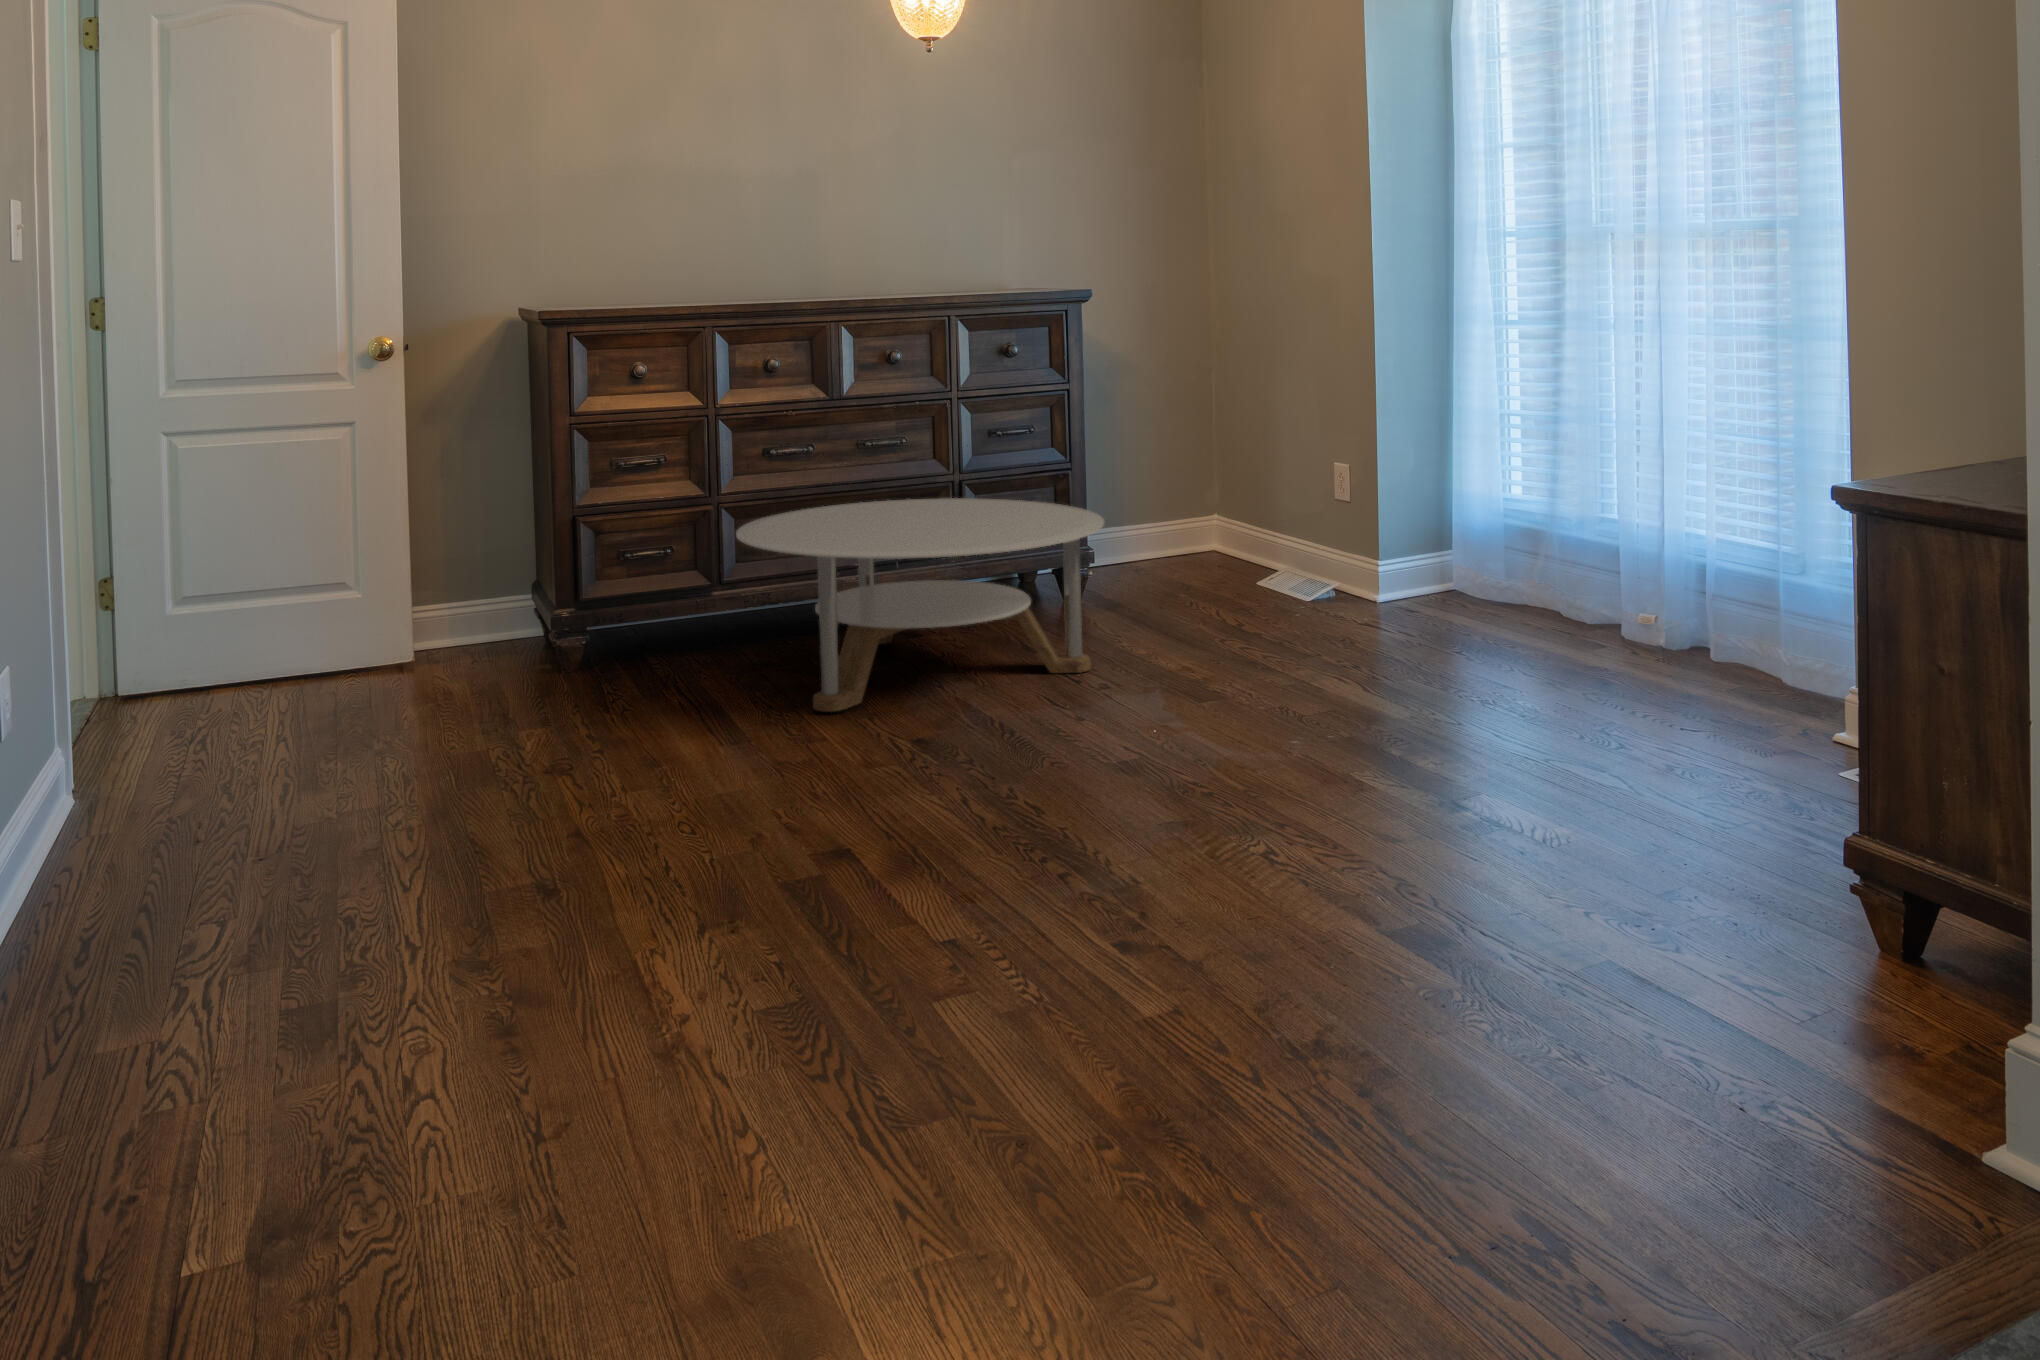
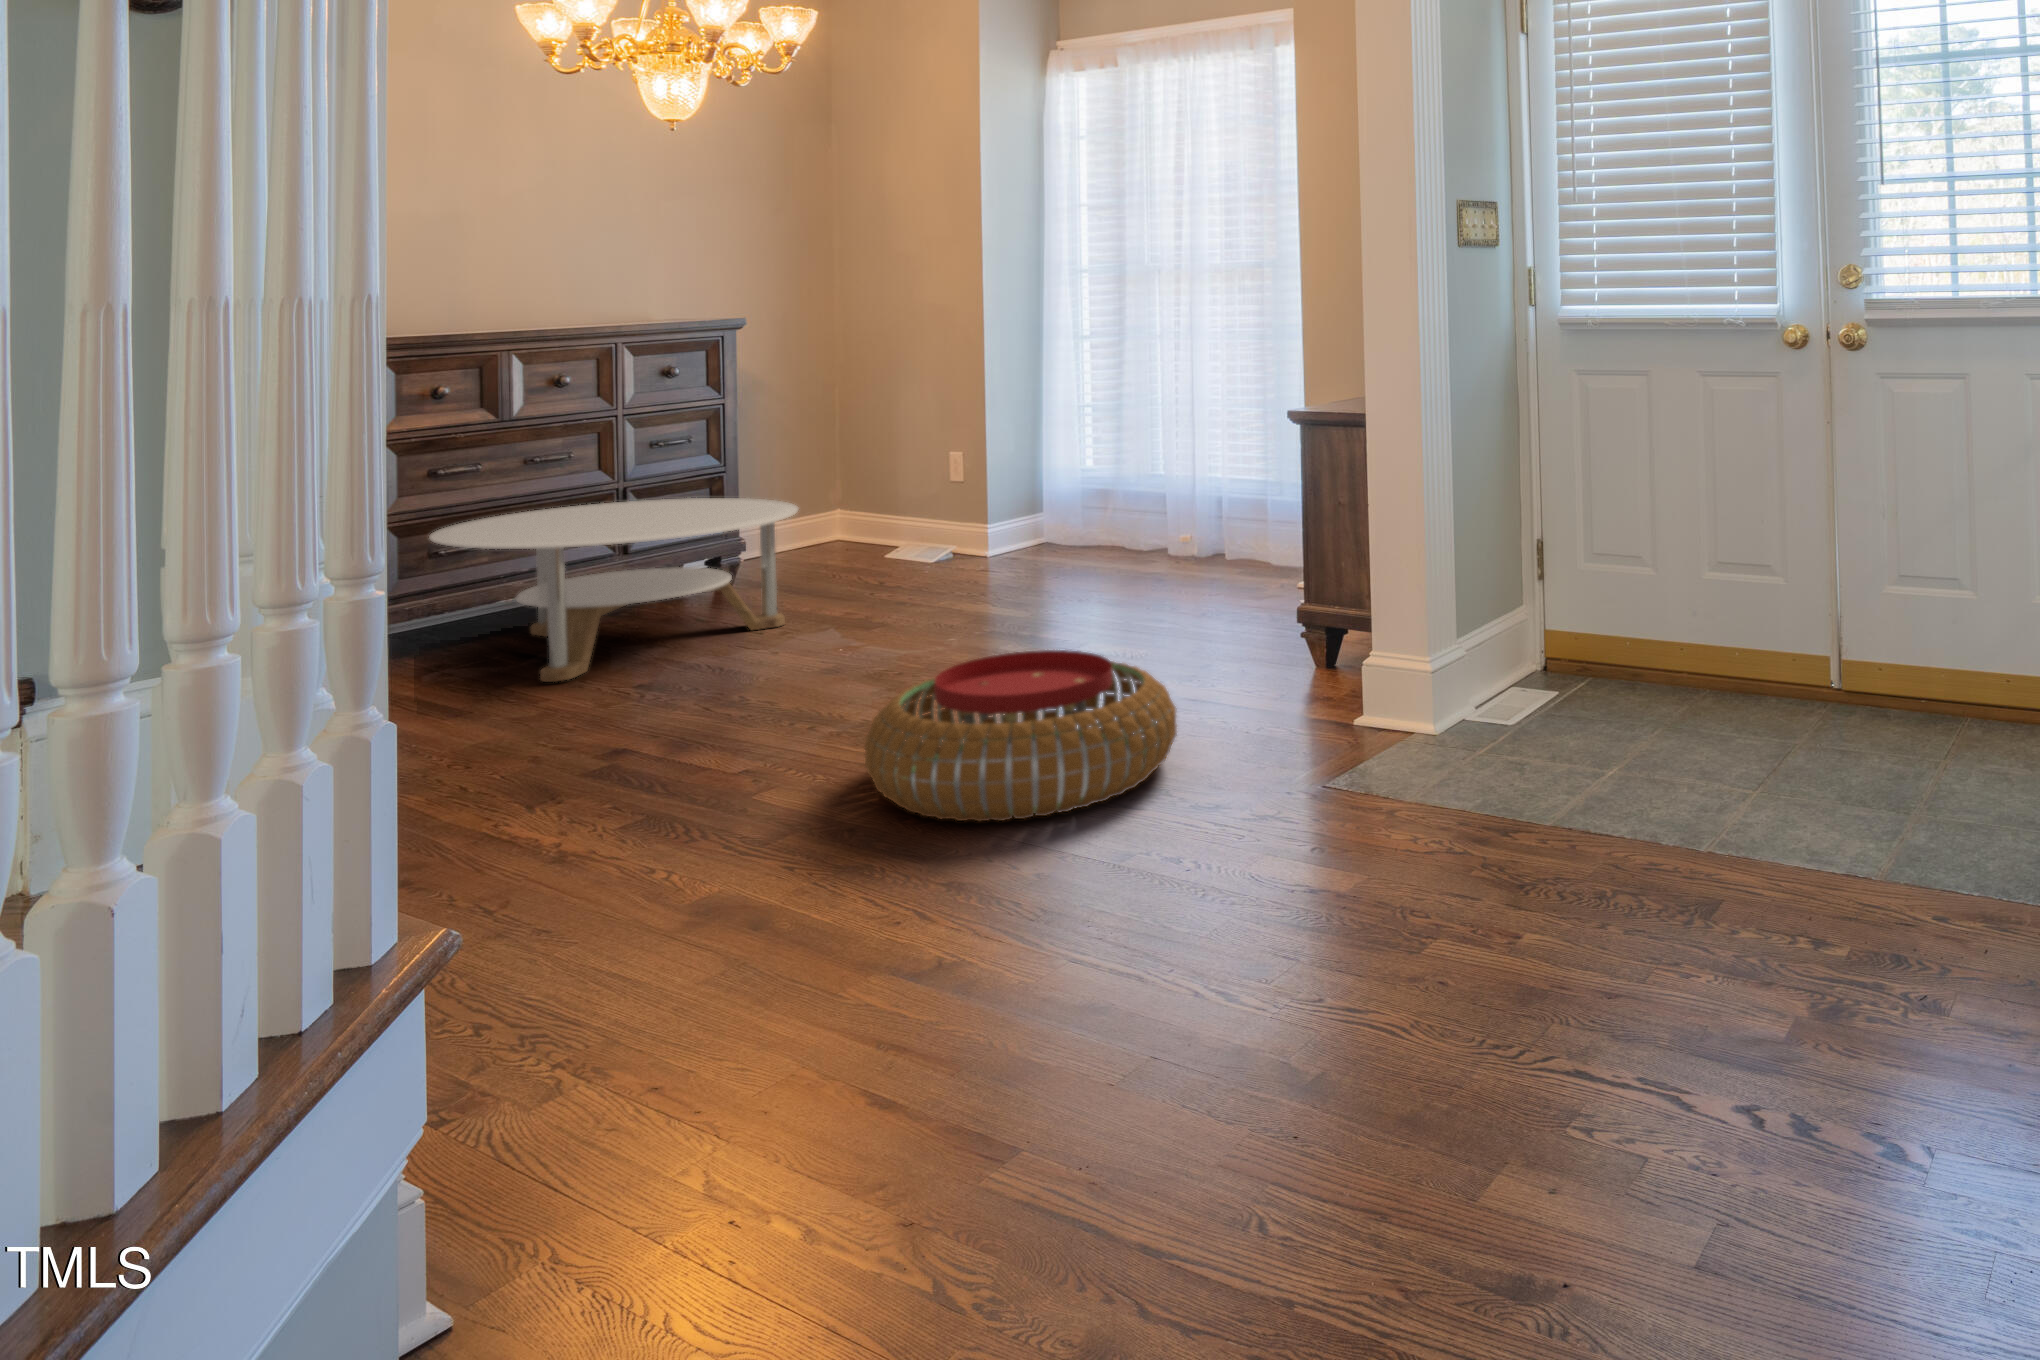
pouf: none [994,811,1487,1137] -> present [865,650,1177,821]

